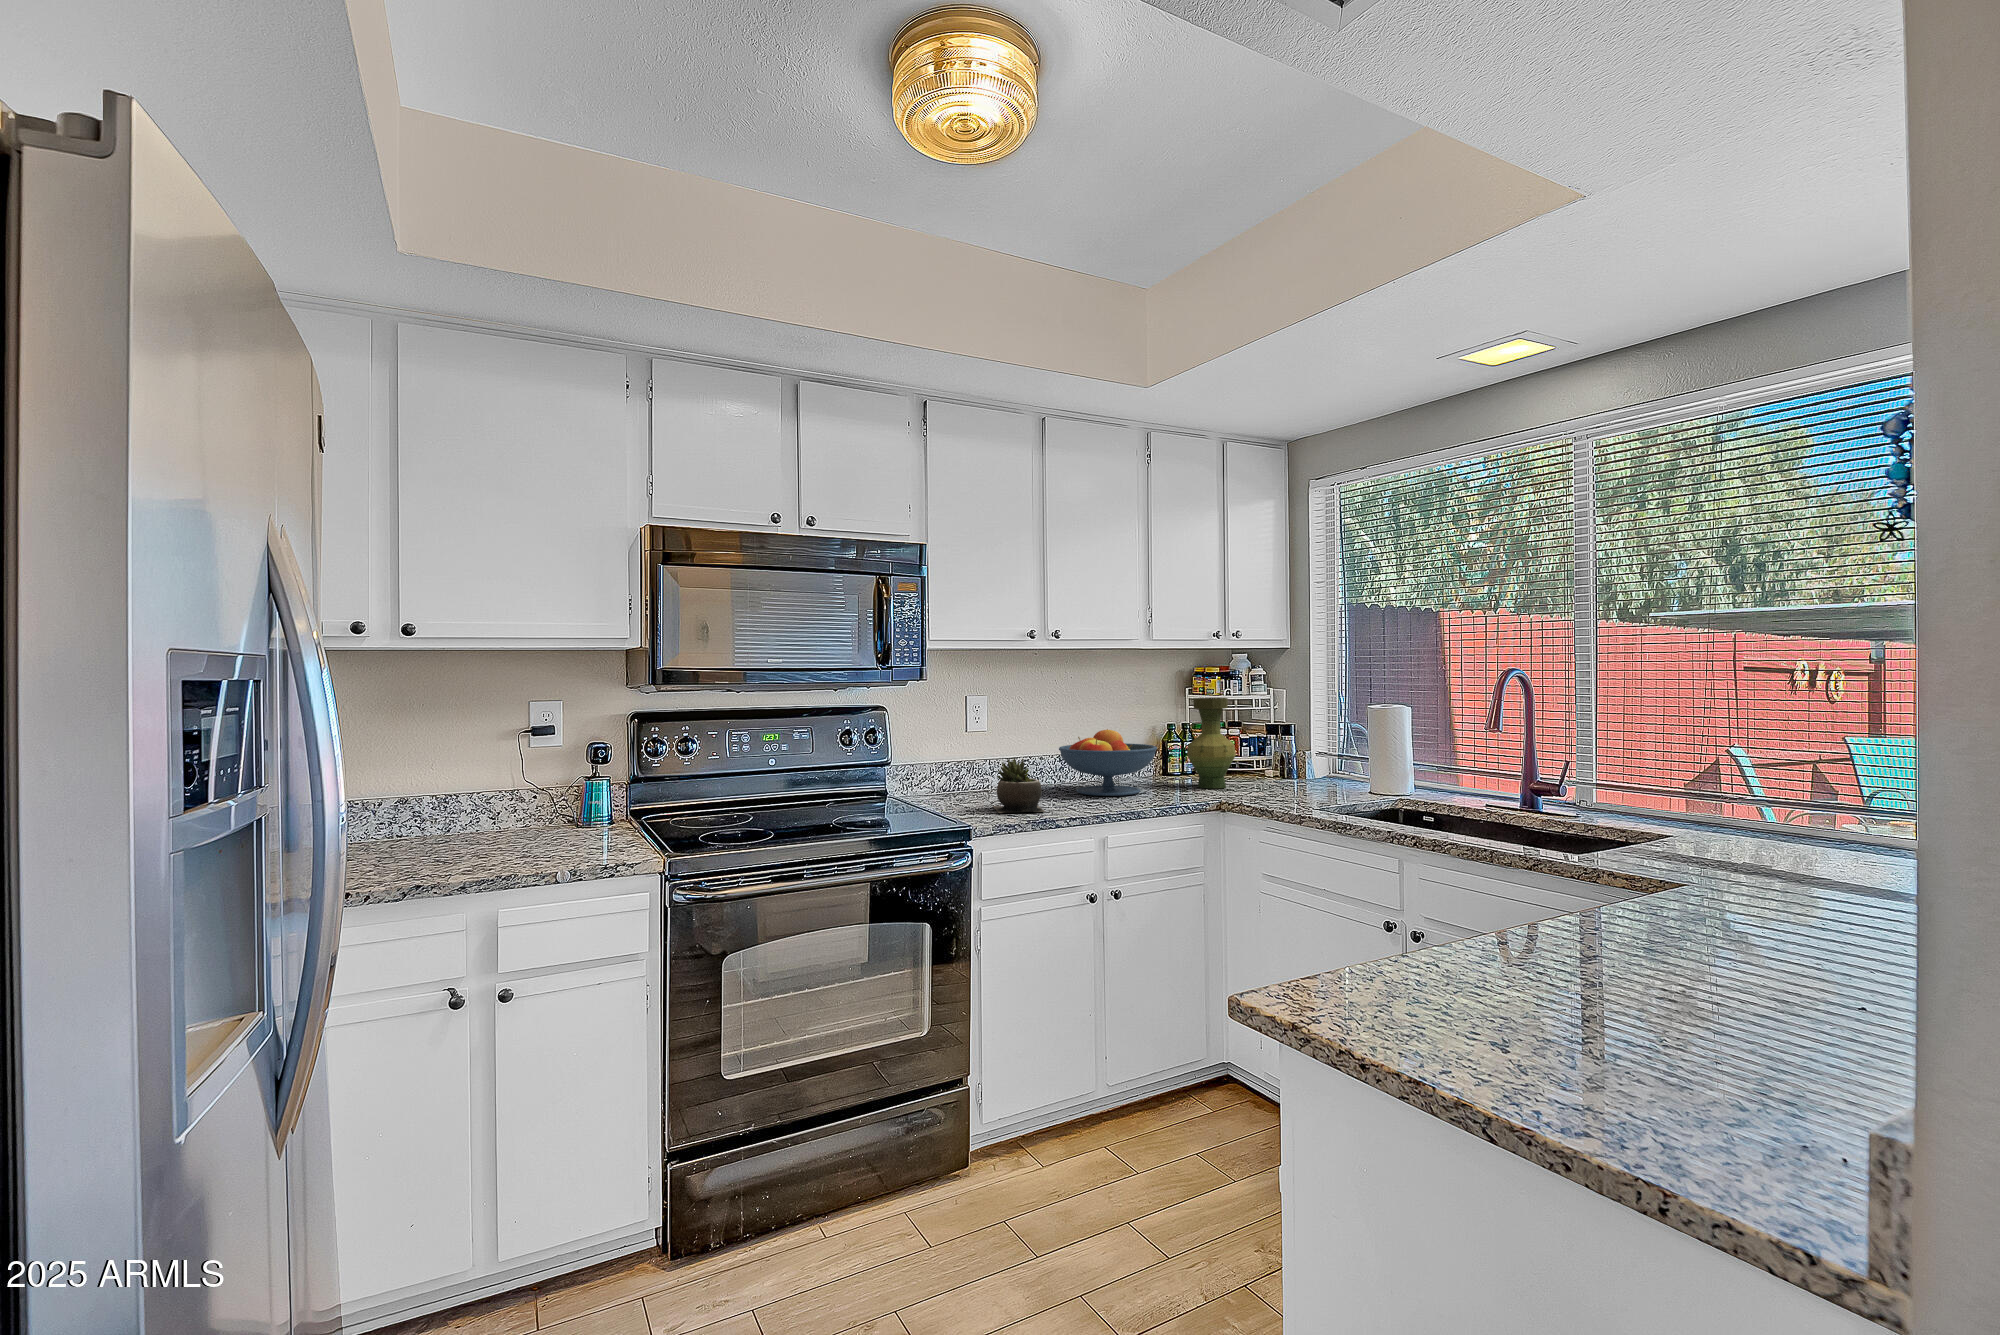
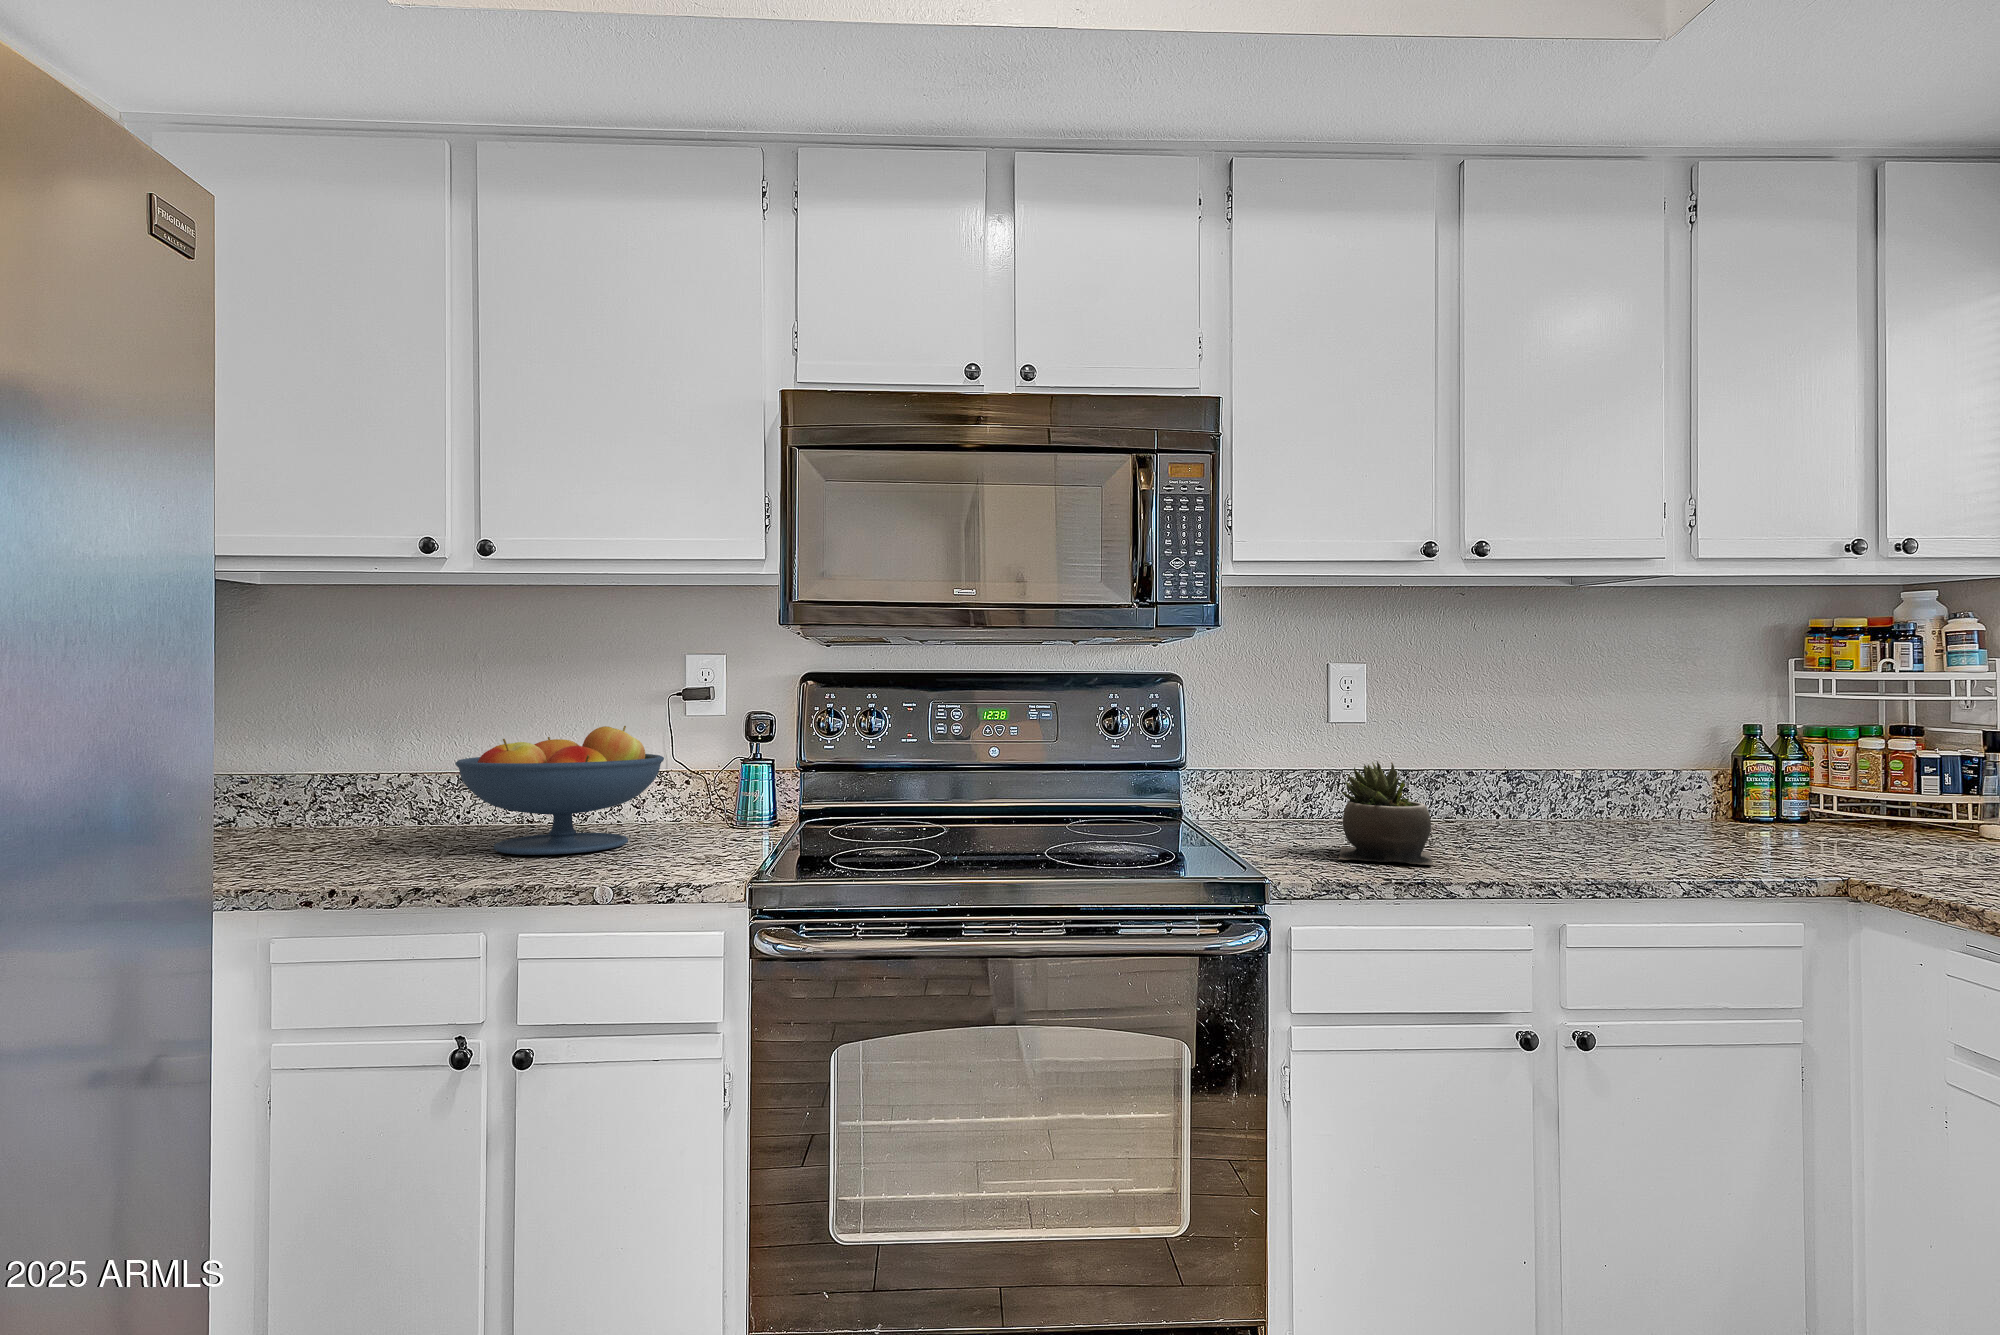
vase: present [1187,698,1236,788] -> none [1781,667,1908,852]
fruit bowl: present [1059,729,1157,796] -> present [455,726,664,855]

